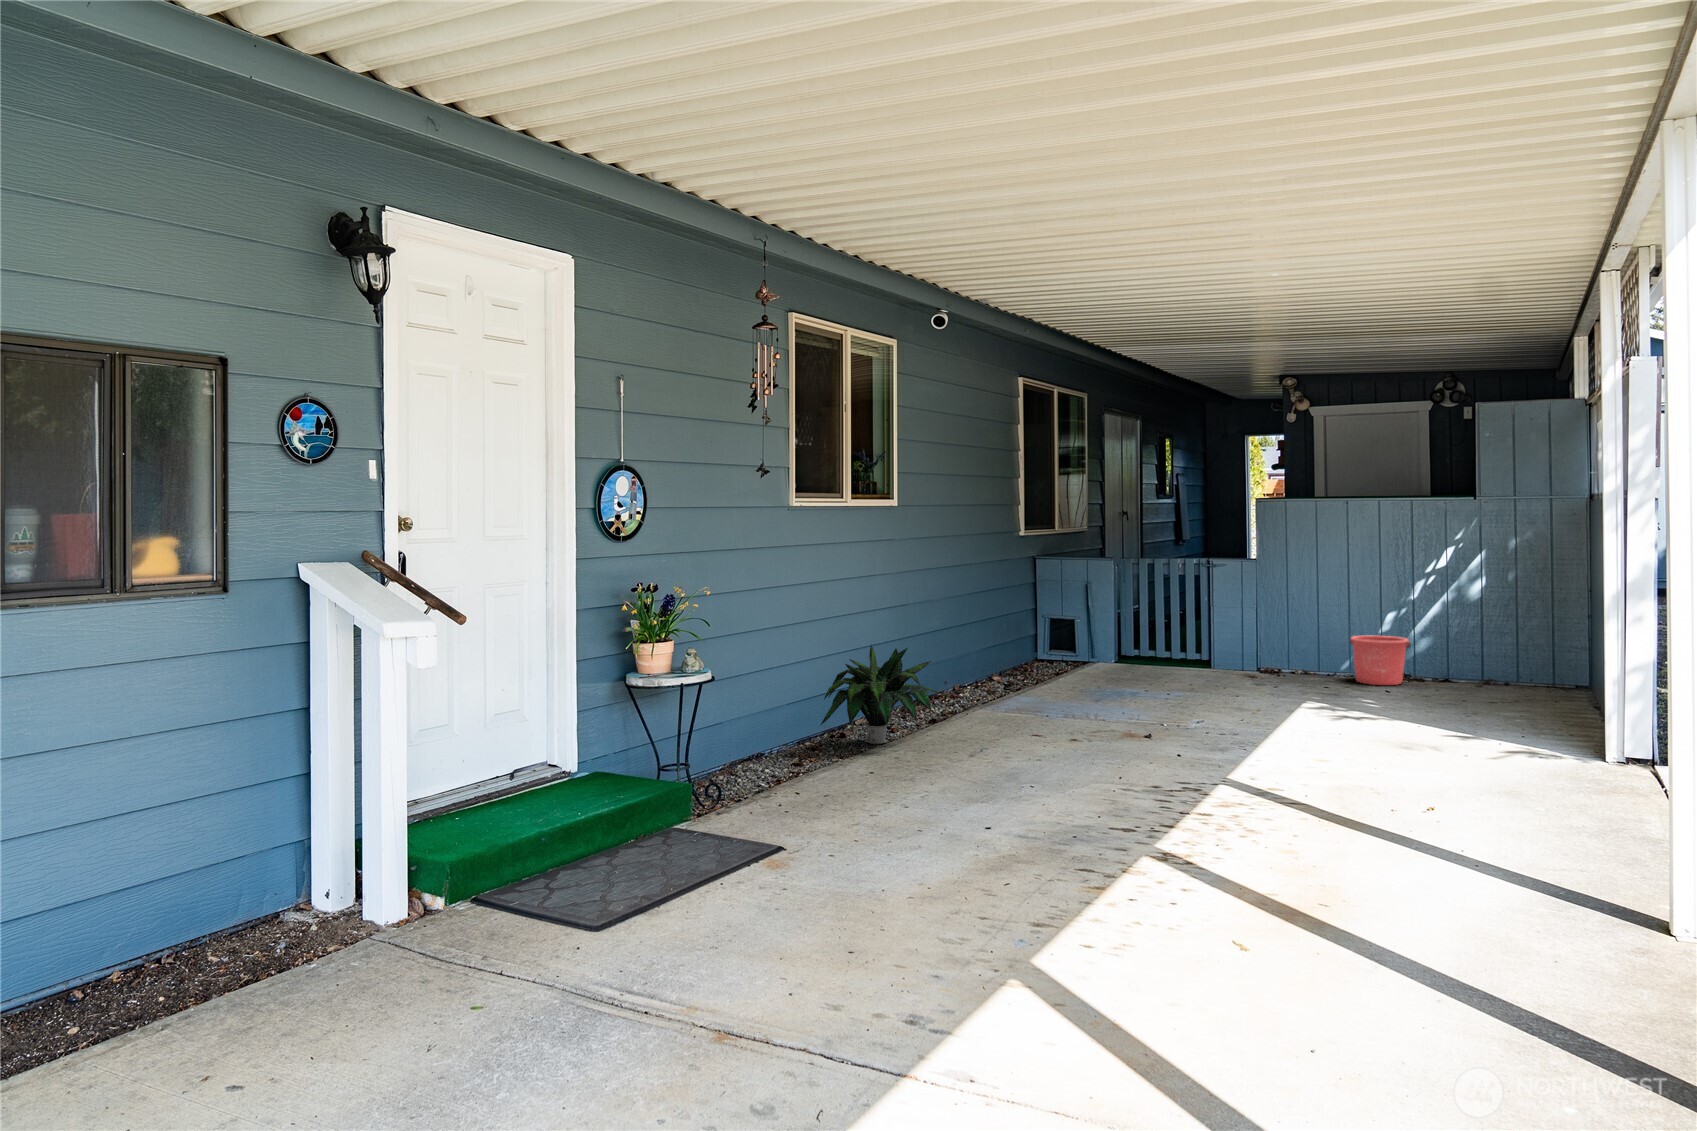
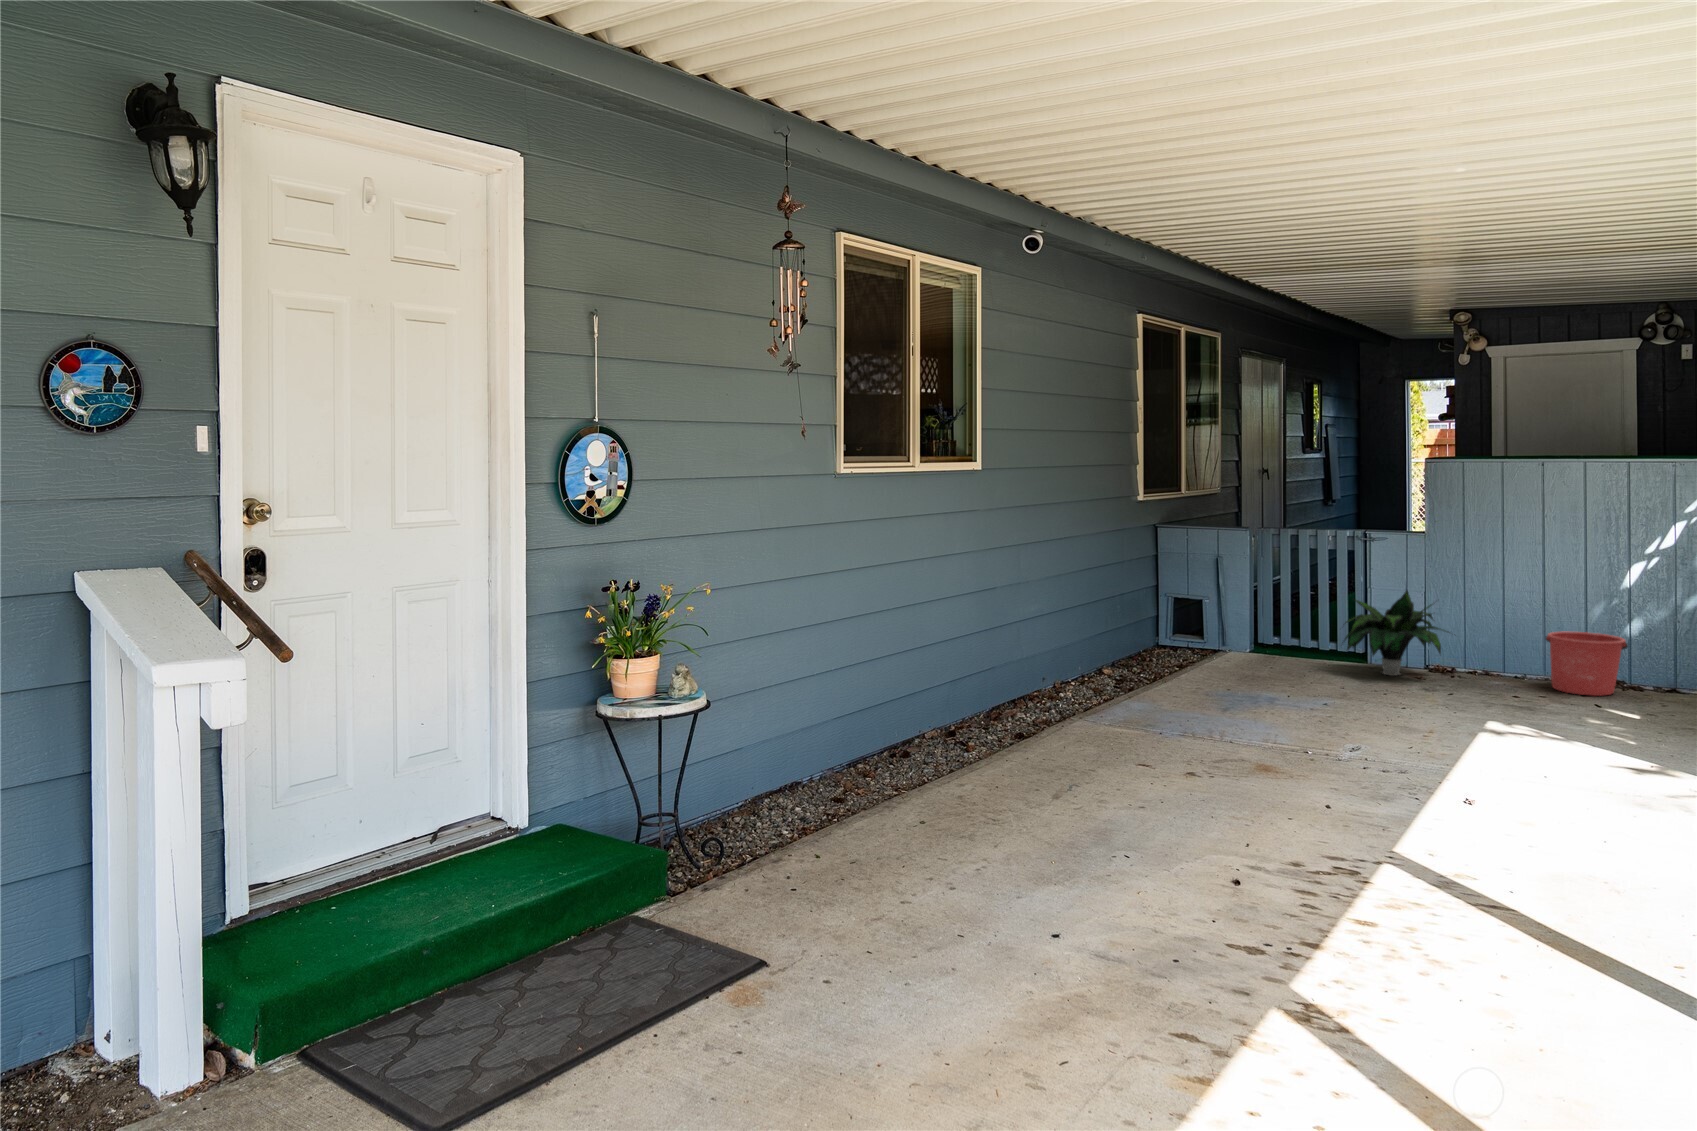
potted plant: present [821,645,943,744] -> present [1345,591,1447,676]

